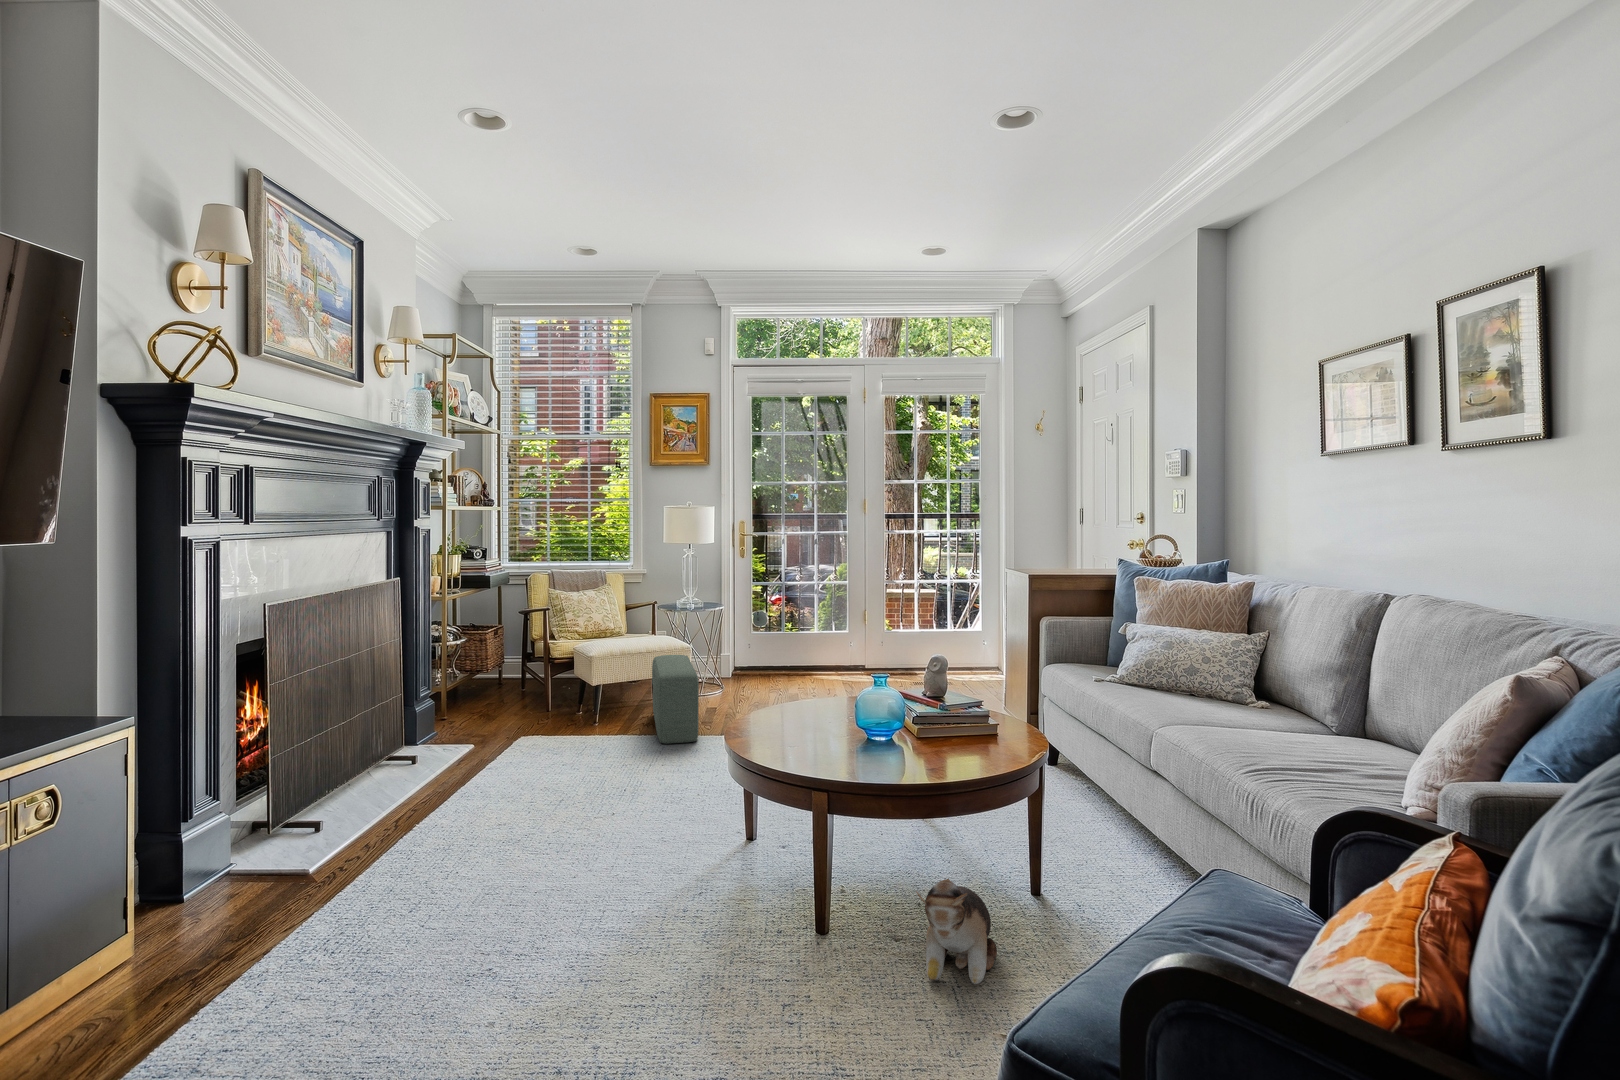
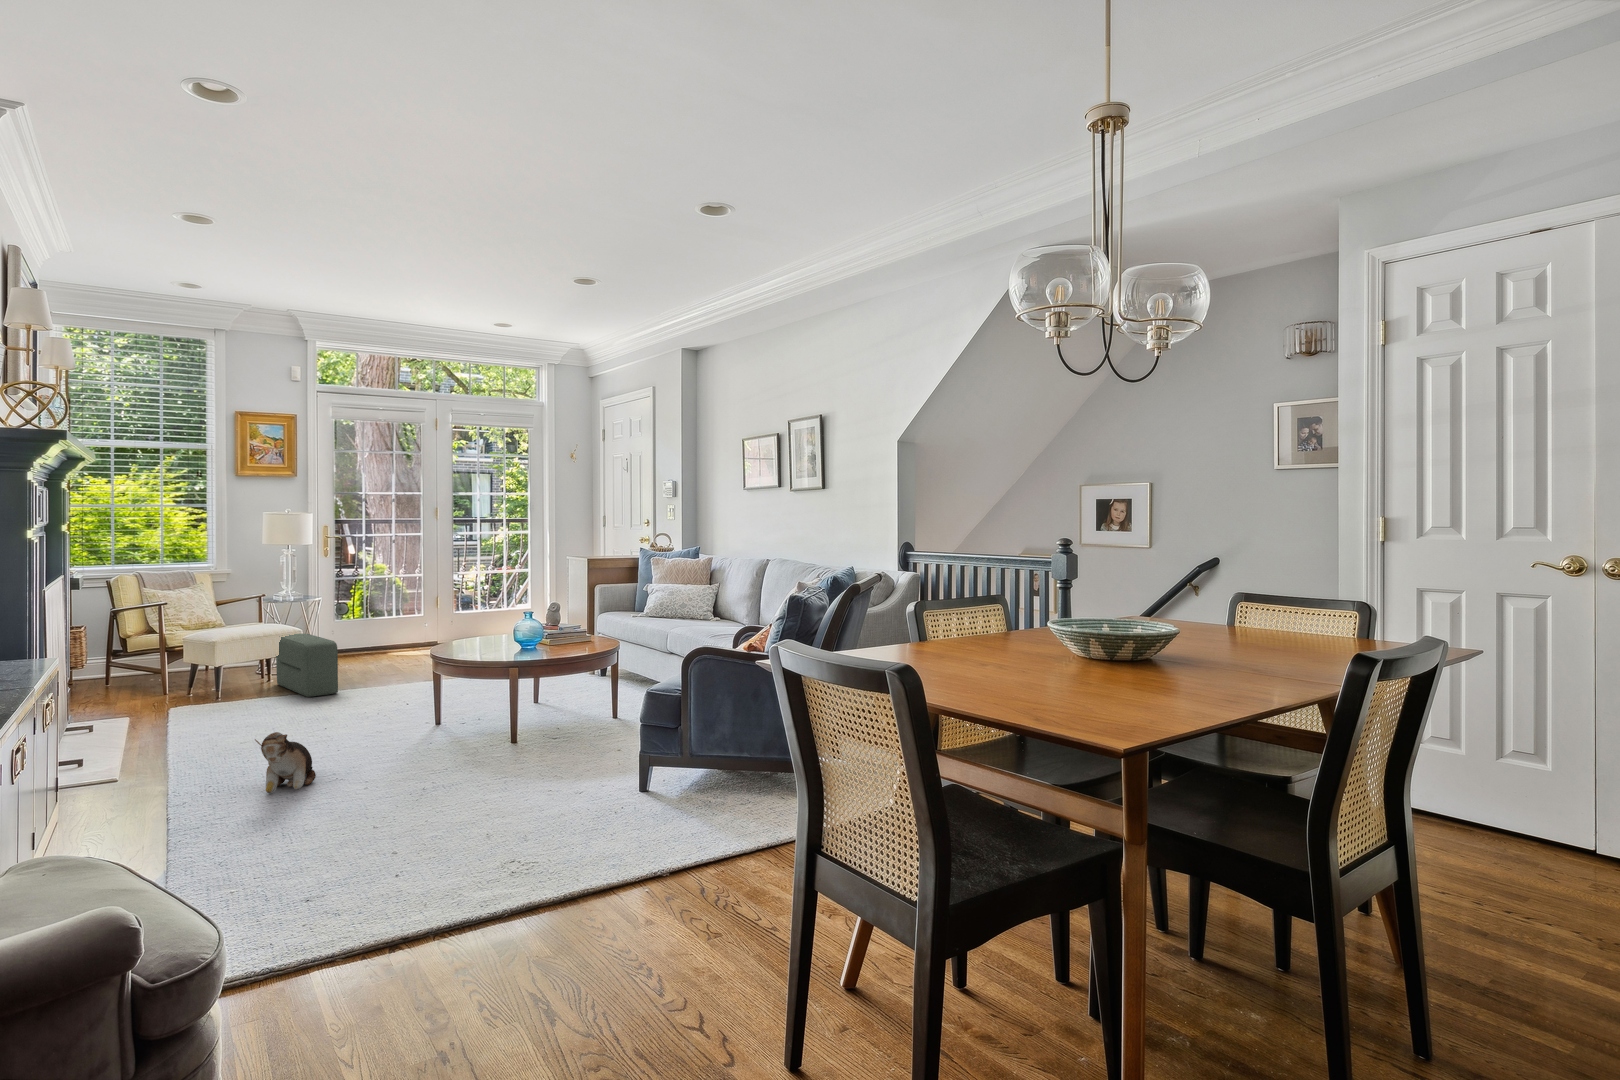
plush toy: present [916,879,997,984] -> present [255,732,316,793]

